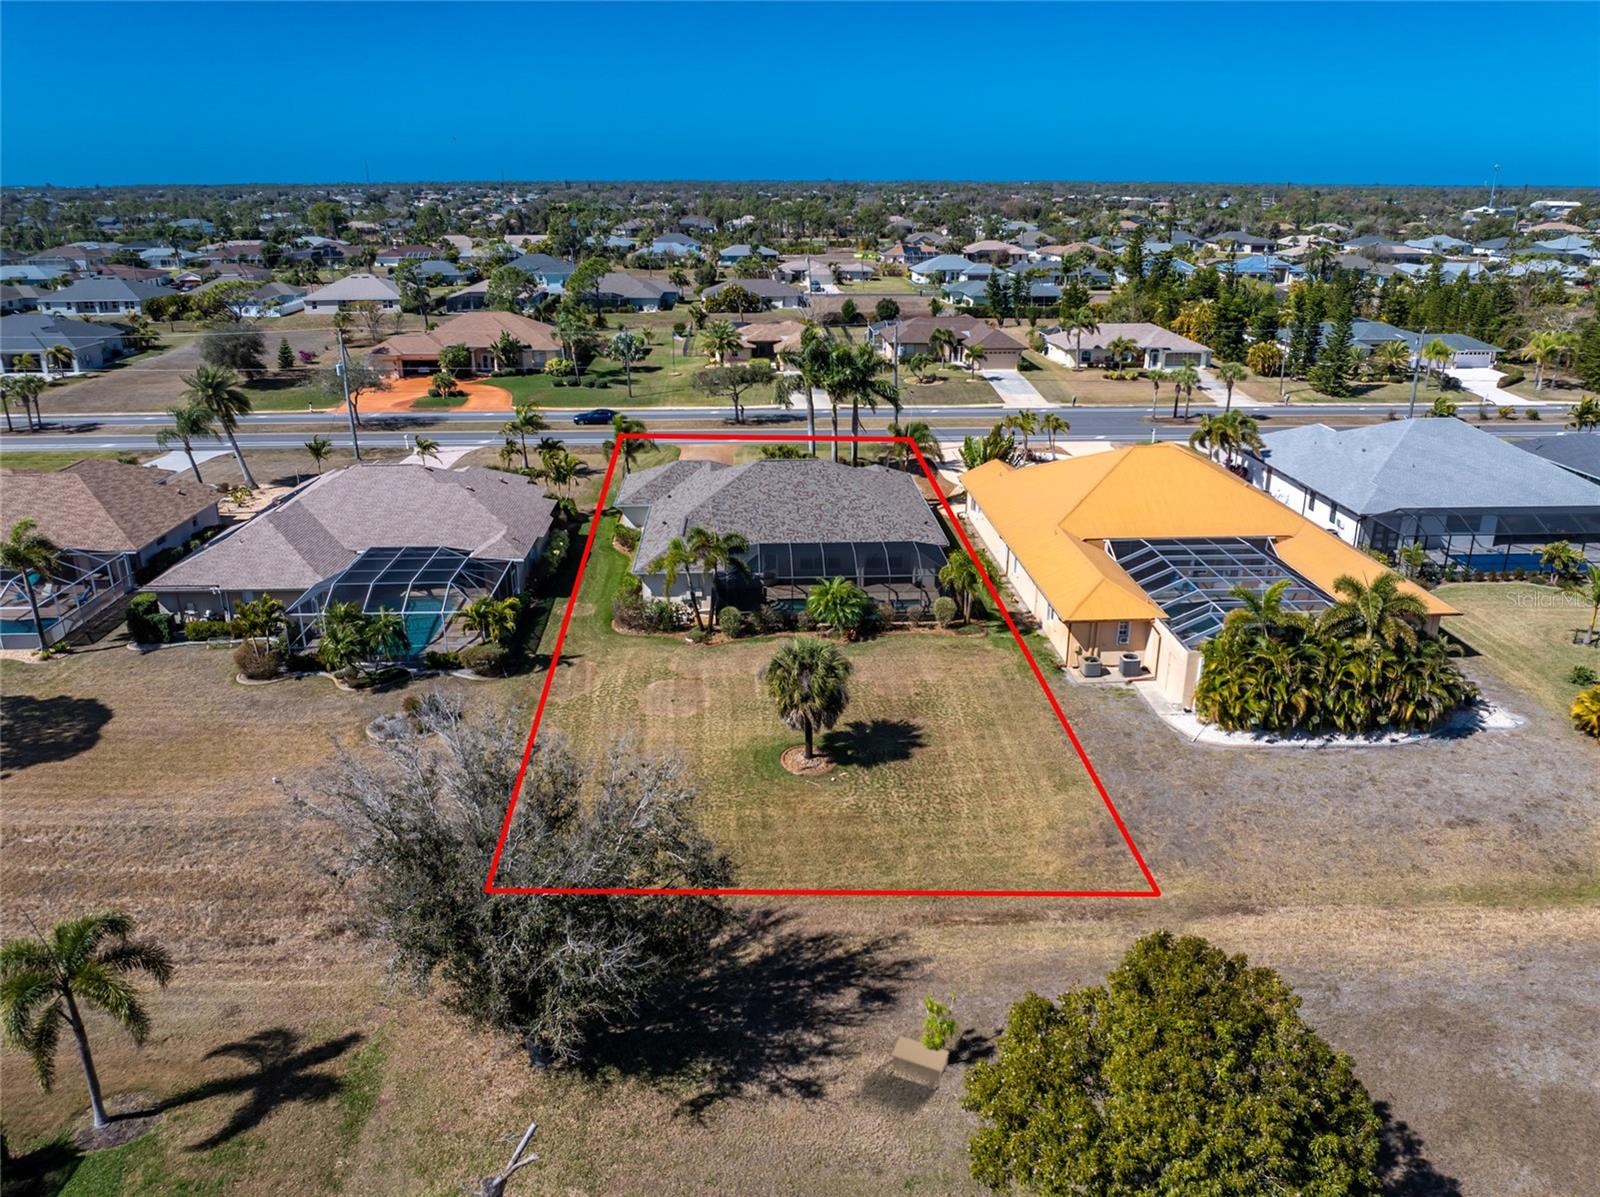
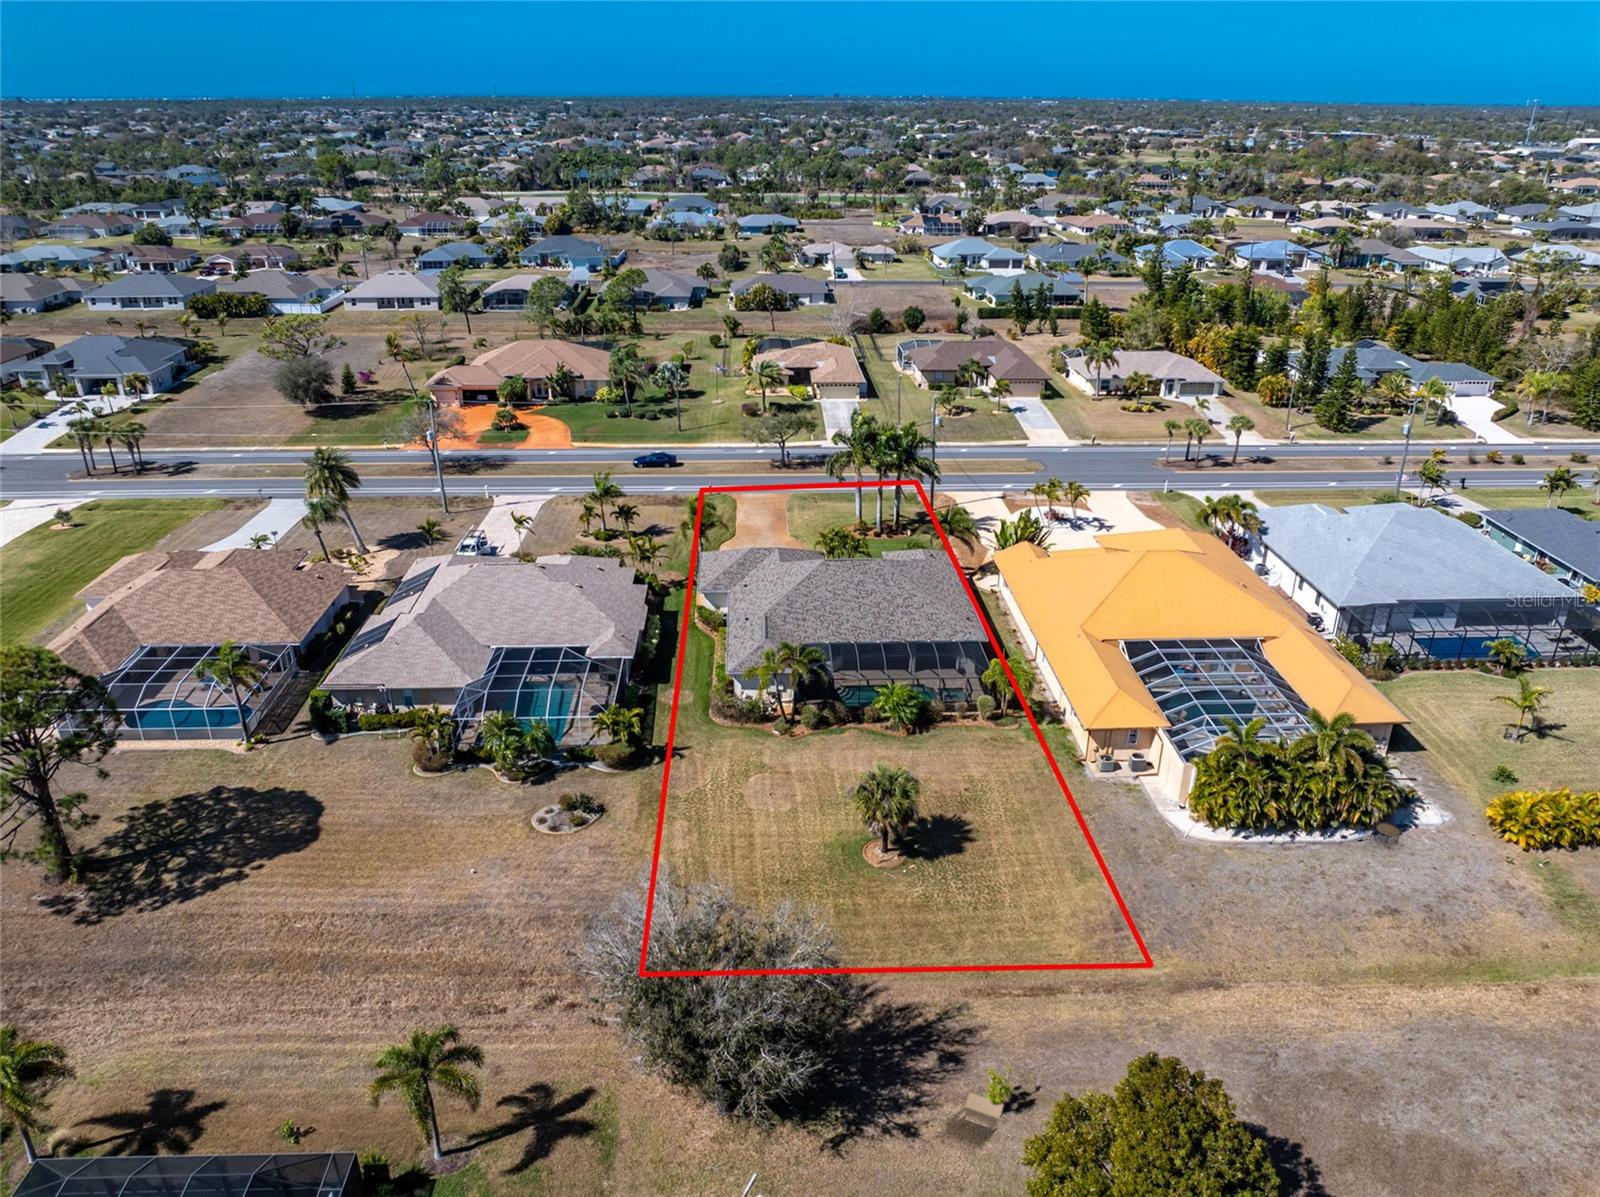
round table: none [1431,720,1468,749] -> present [1374,822,1402,844]

